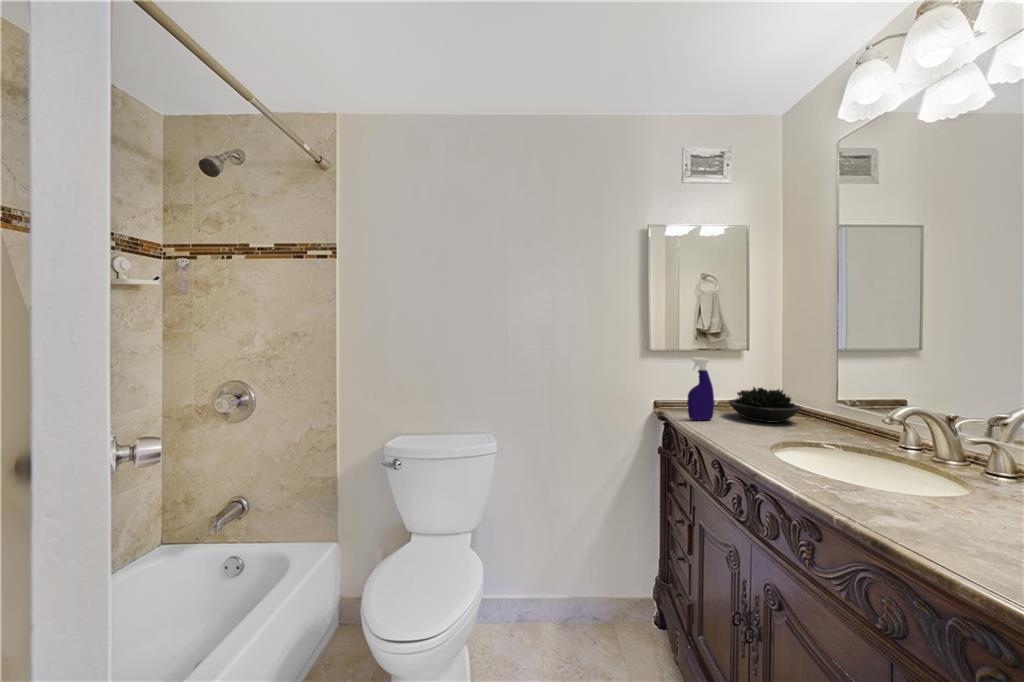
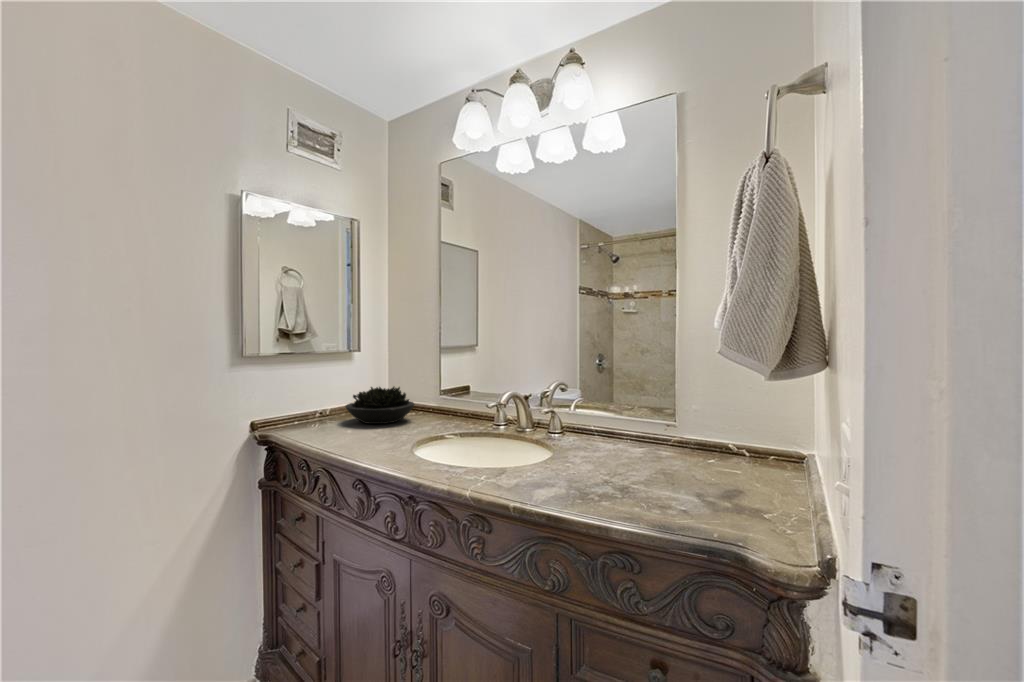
spray bottle: present [687,357,714,420] -> none [305,357,335,436]

